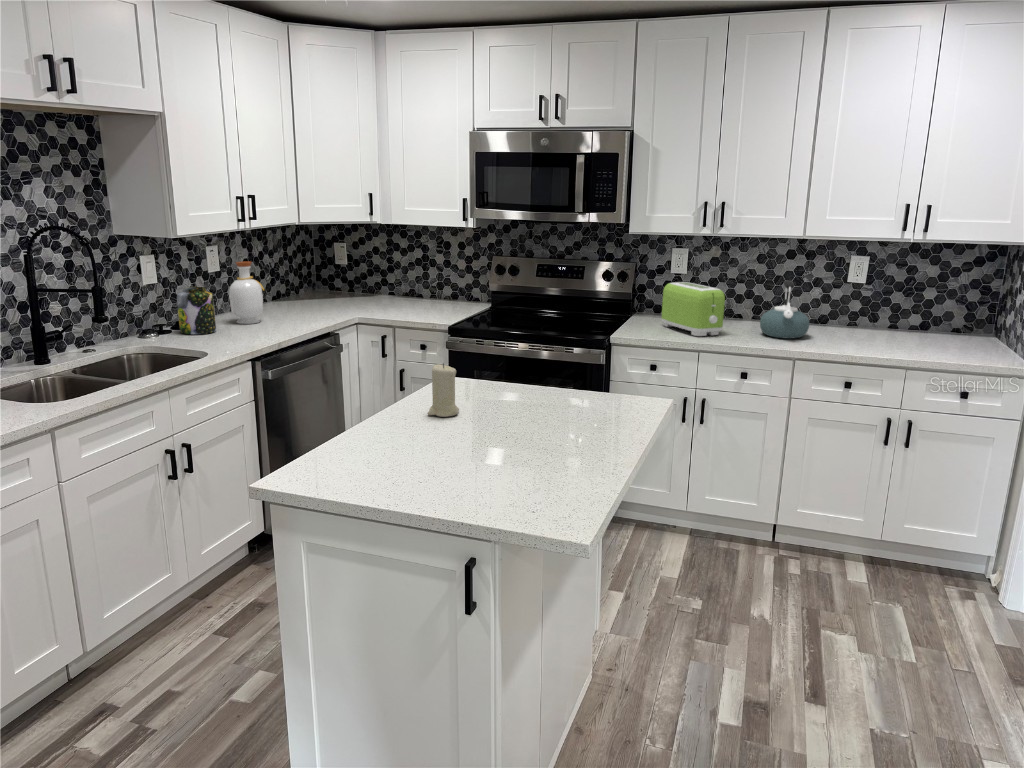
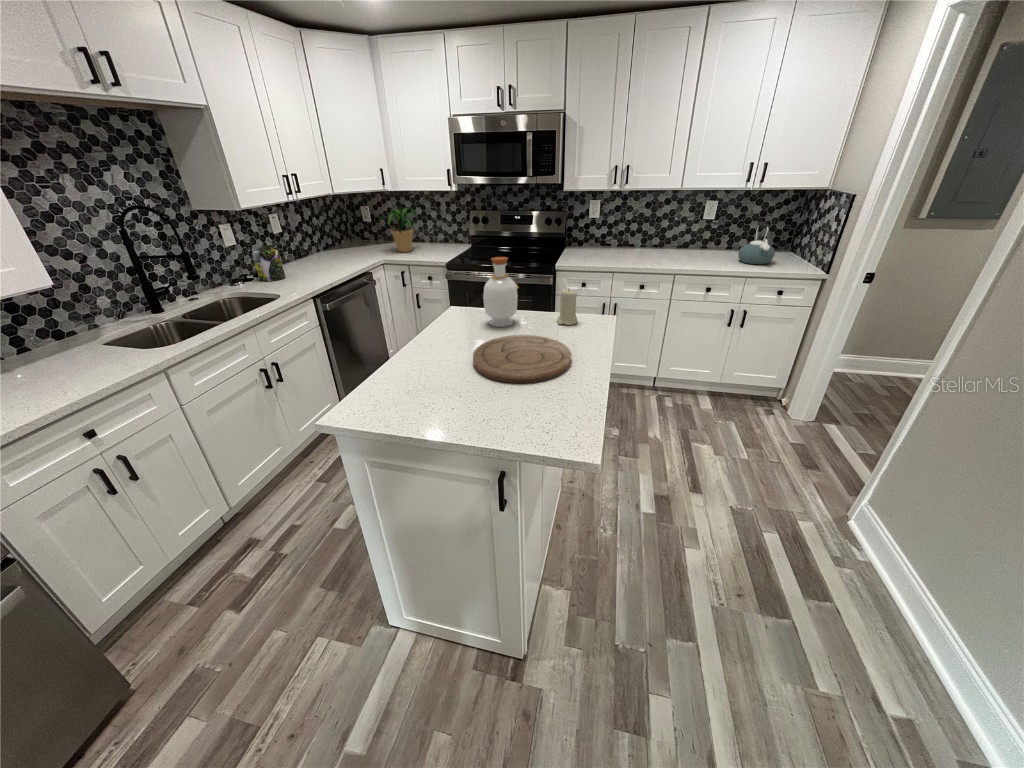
potted plant: none [355,246,418,308] -> present [379,208,417,252]
bottle: present [229,262,264,324] -> present [483,257,519,327]
kettle: present [760,281,810,339] -> present [738,222,775,264]
toaster: present [661,282,725,336] -> none [585,225,629,262]
candle: present [428,363,459,417] -> present [557,289,578,325]
cutting board: none [458,414,595,470] -> present [473,335,571,383]

